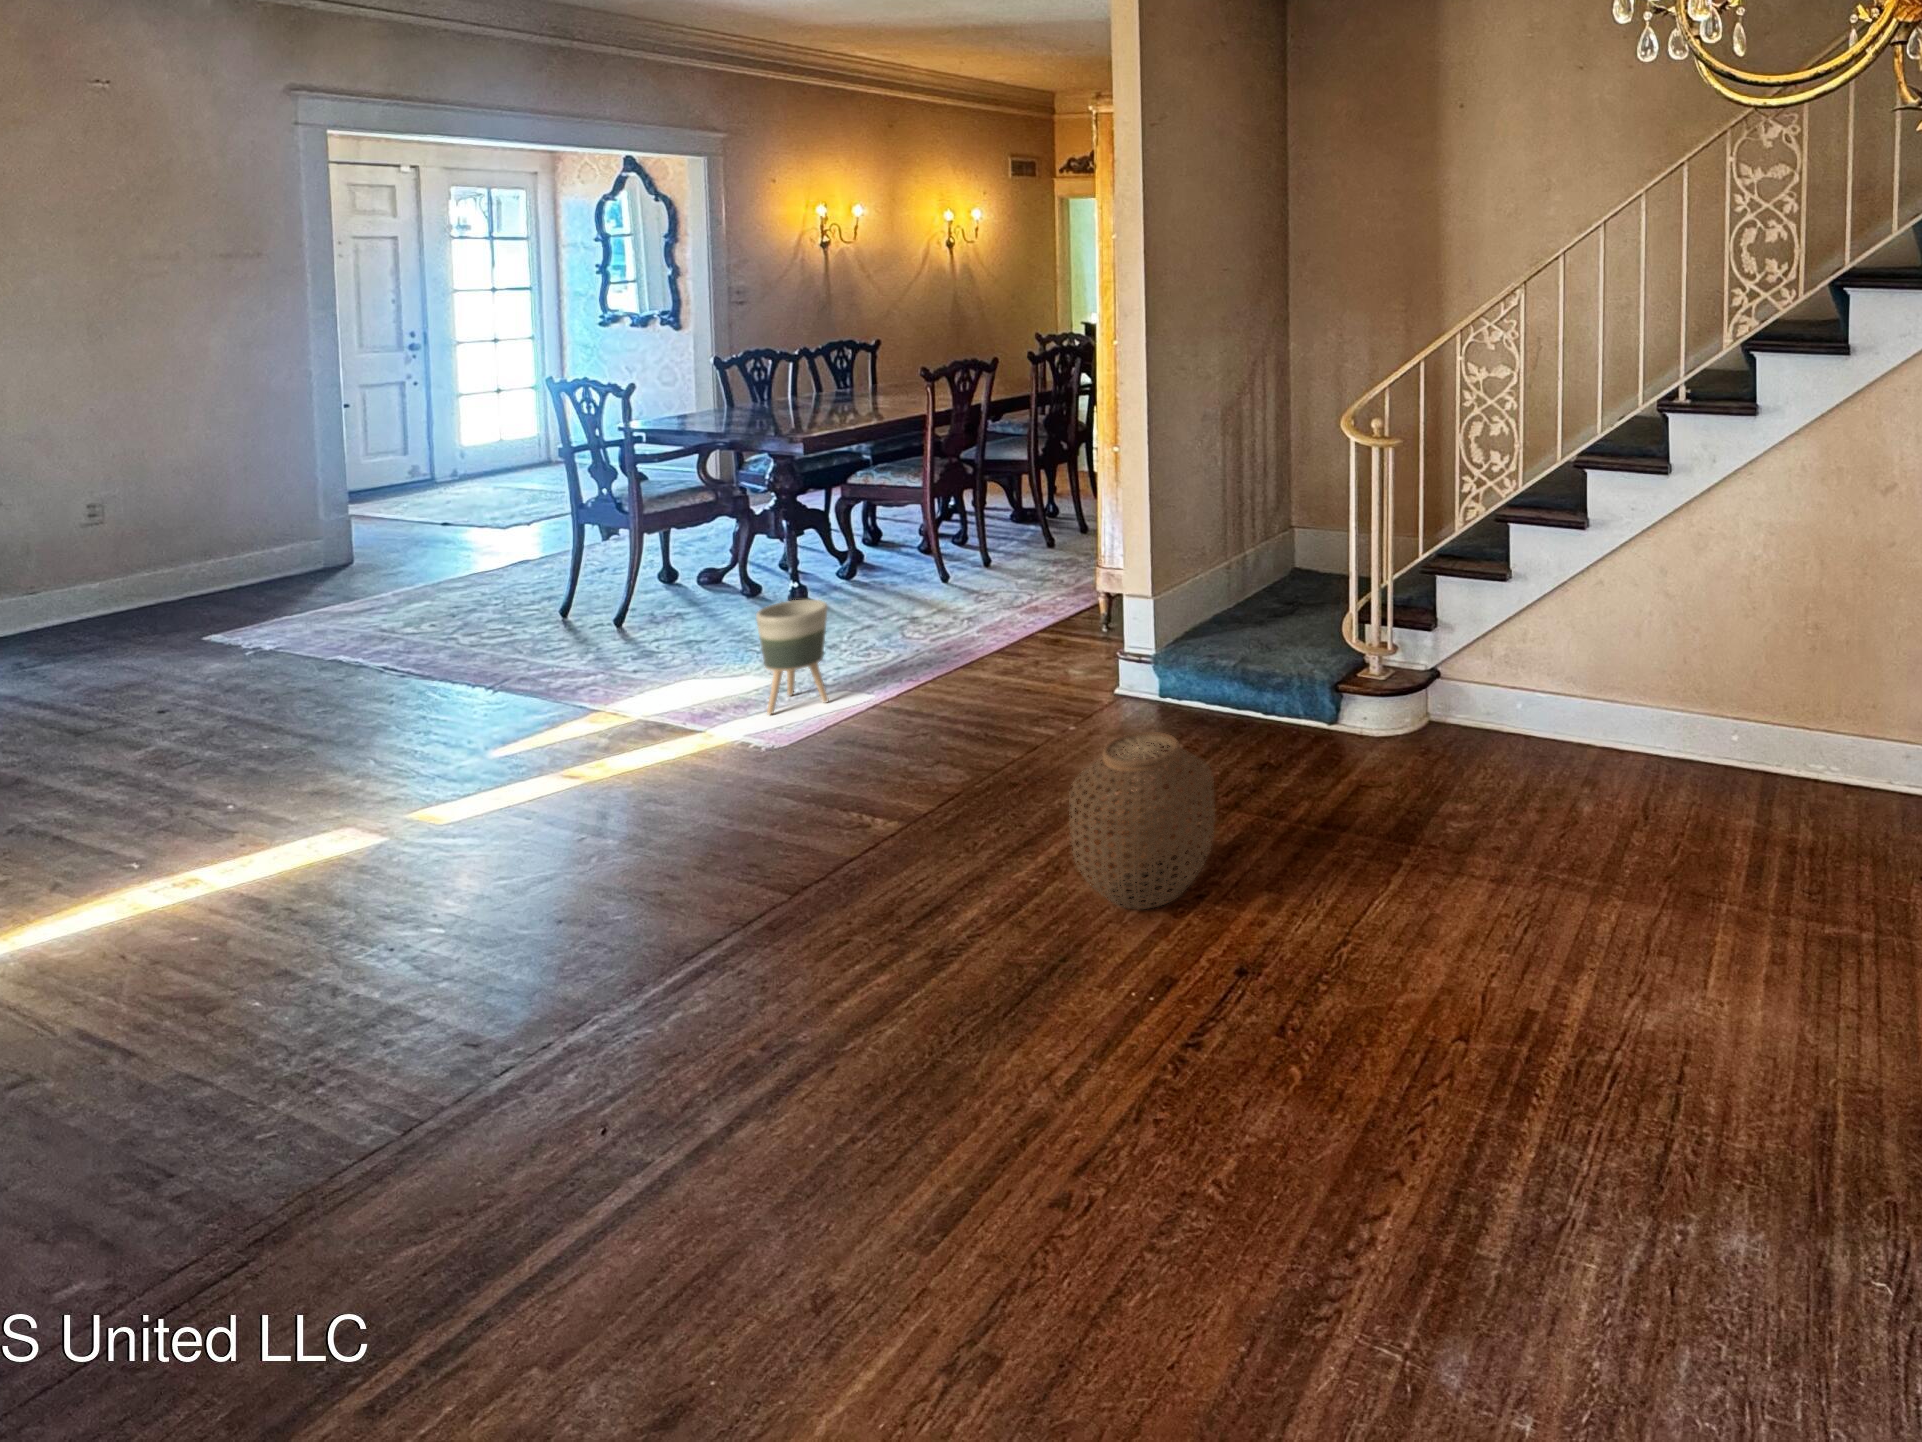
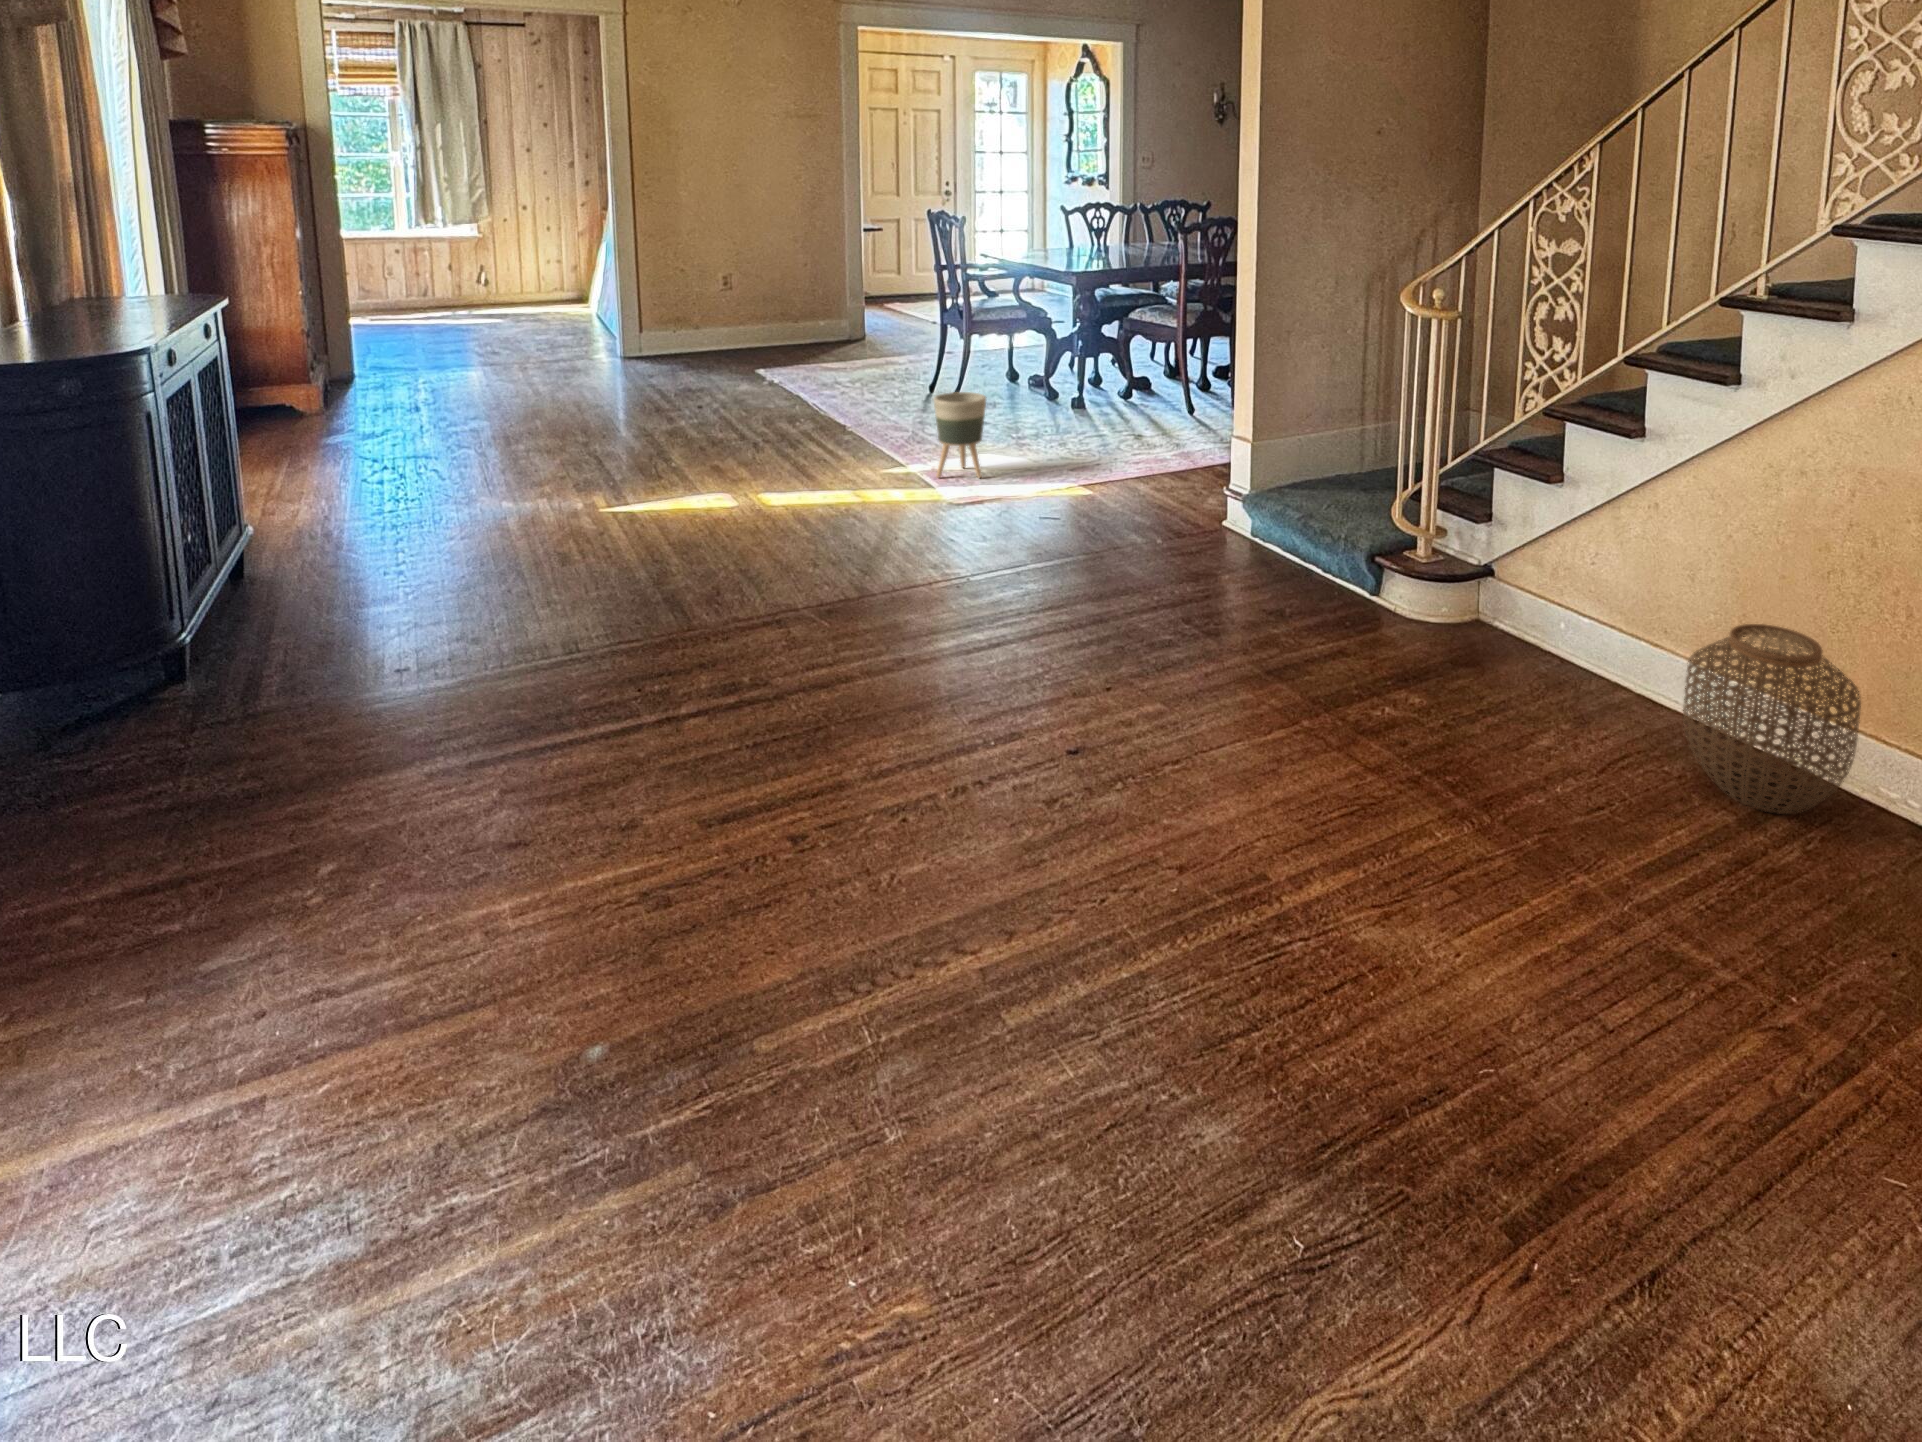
woven basket: present [1069,732,1214,909] -> present [1683,624,1861,814]

